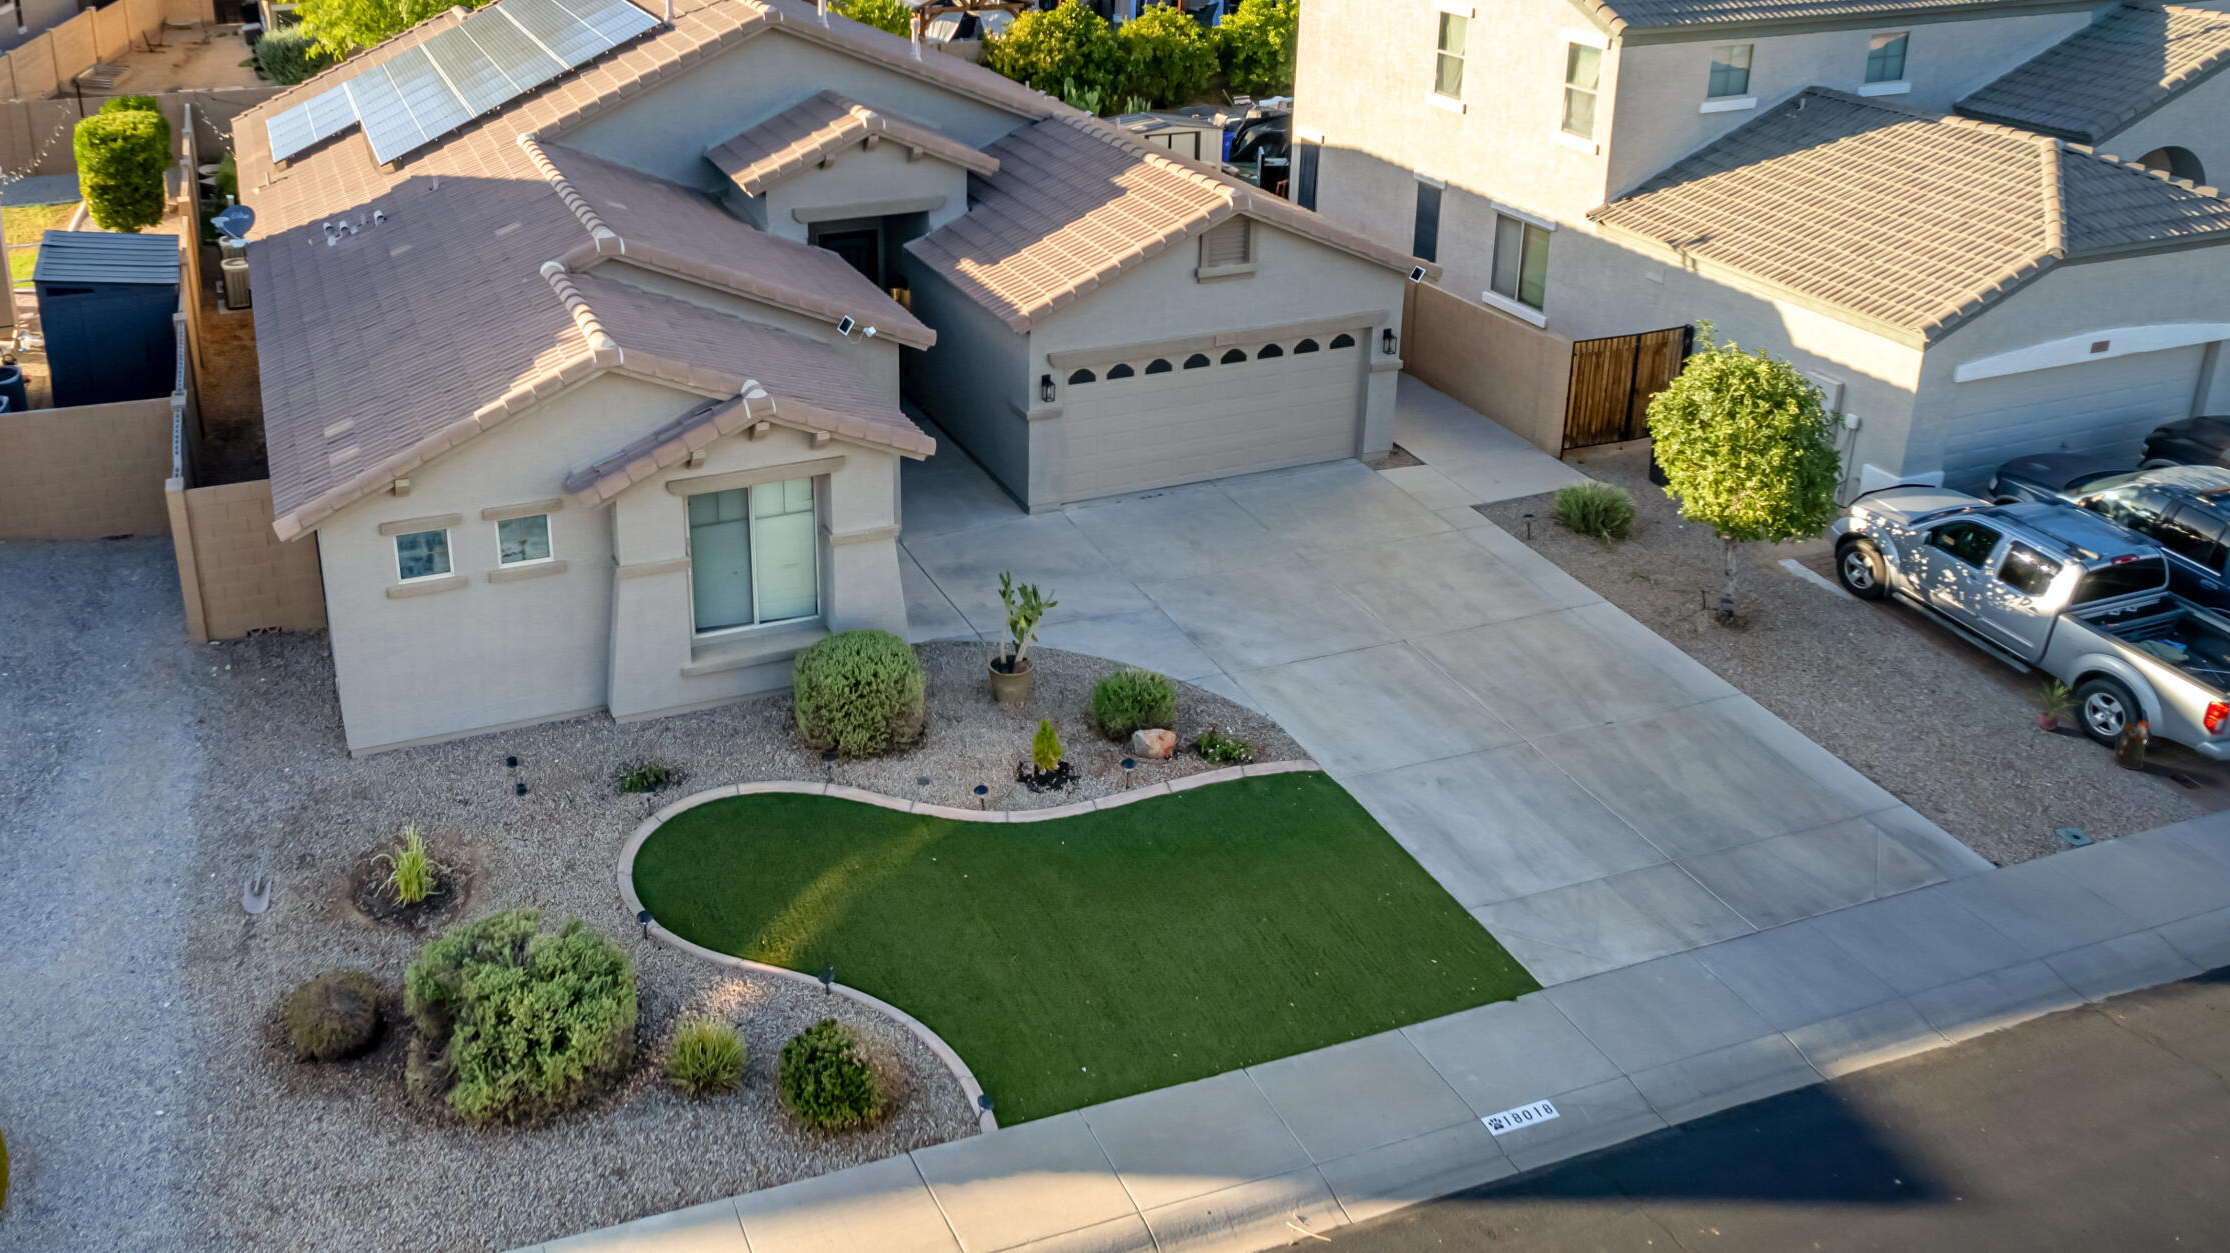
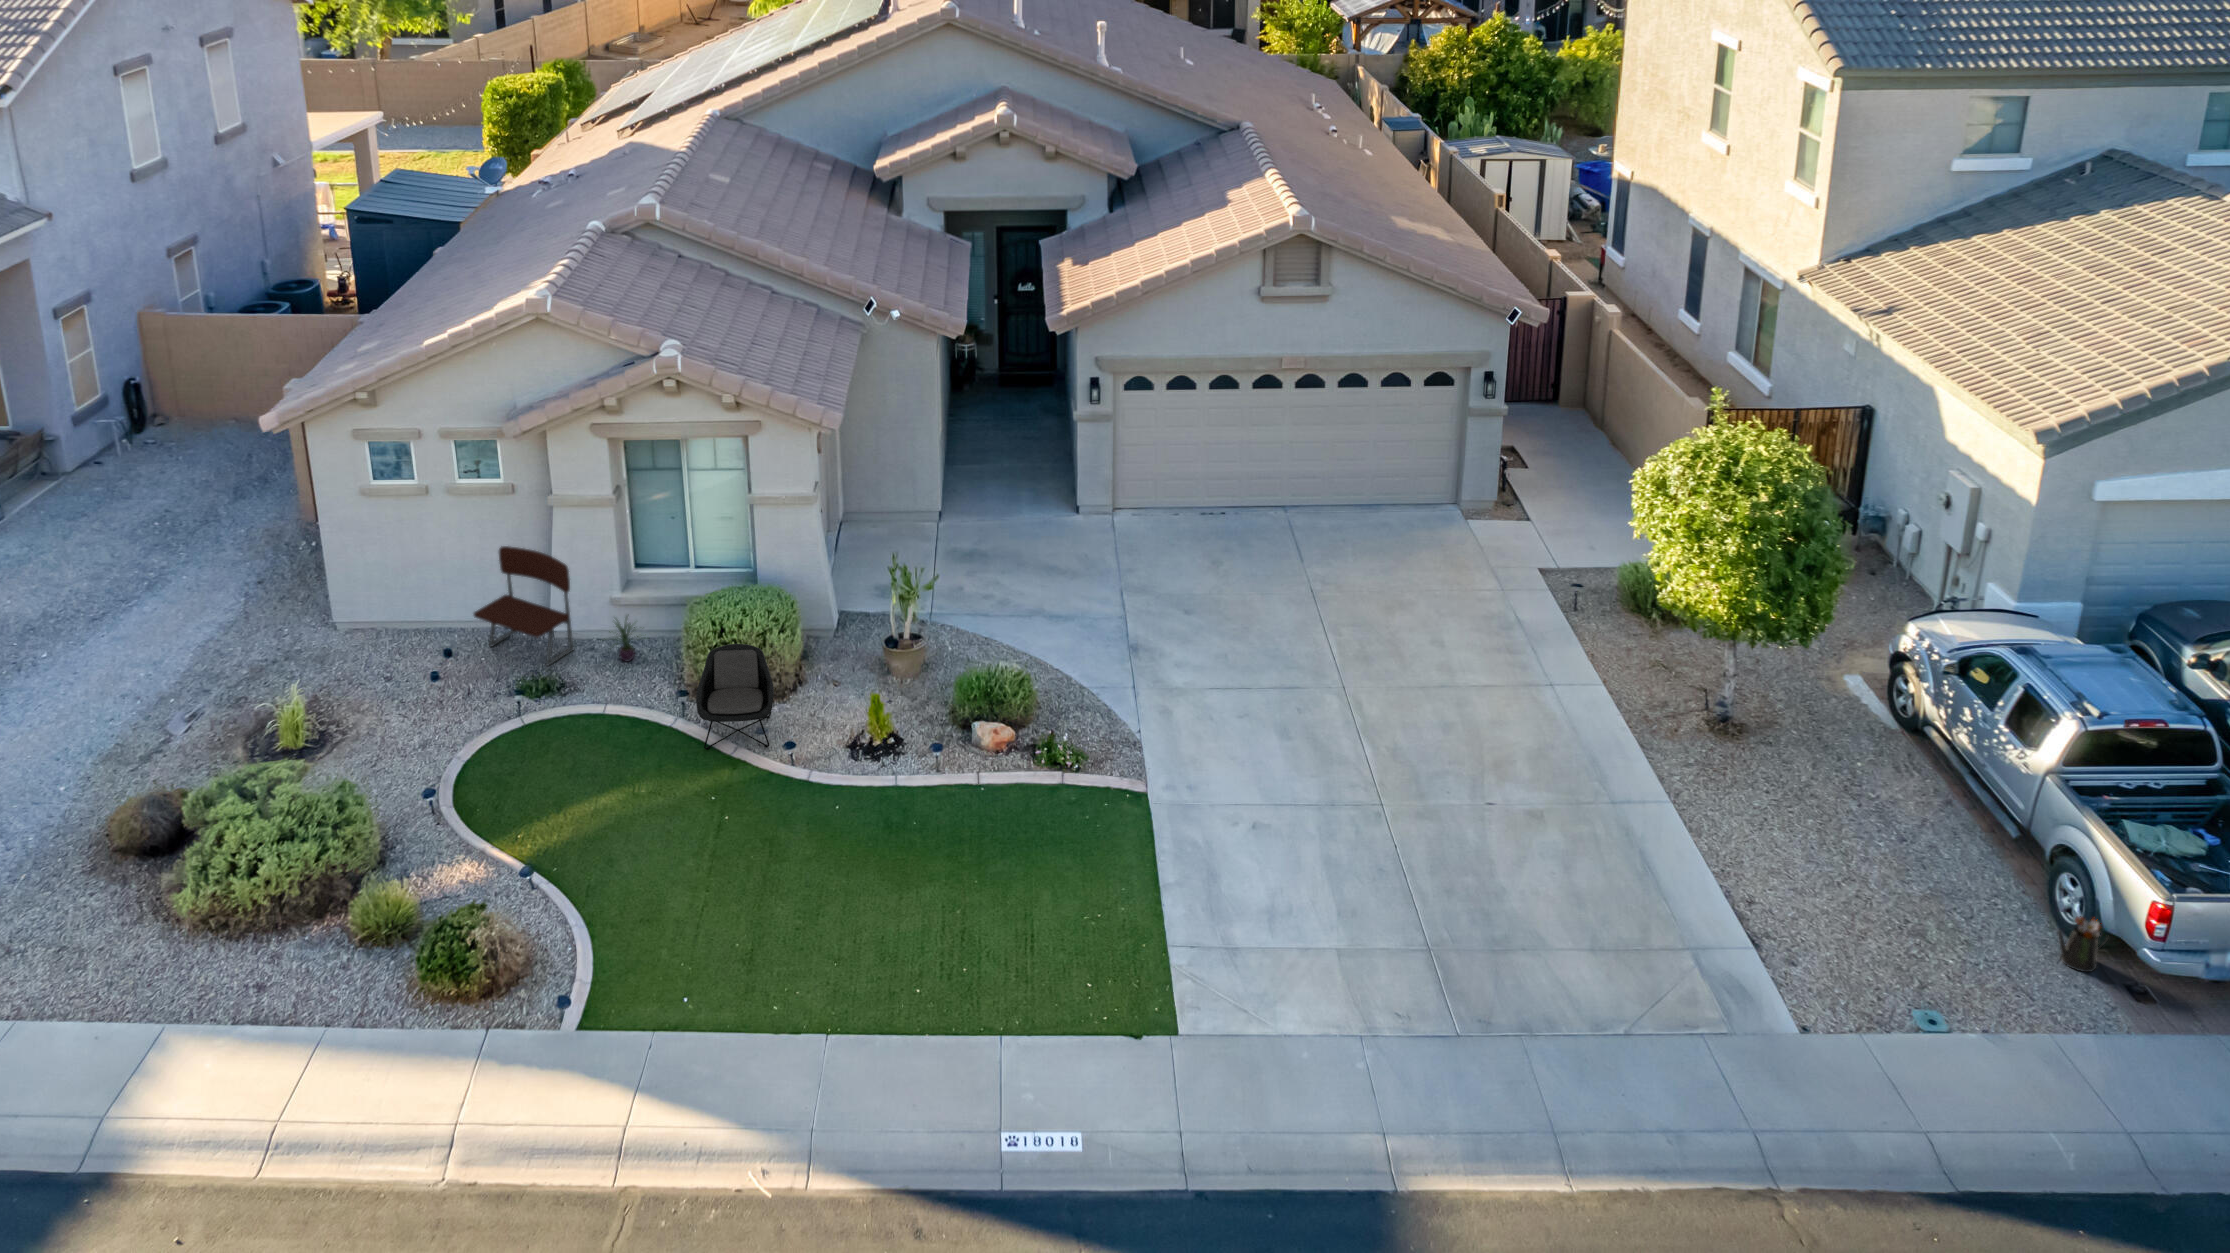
bench: none [536,630,646,755] -> present [474,546,574,666]
decorative plant: present [2029,680,2070,730] -> present [615,617,639,661]
lounge chair: none [850,692,943,811] -> present [696,644,774,750]

